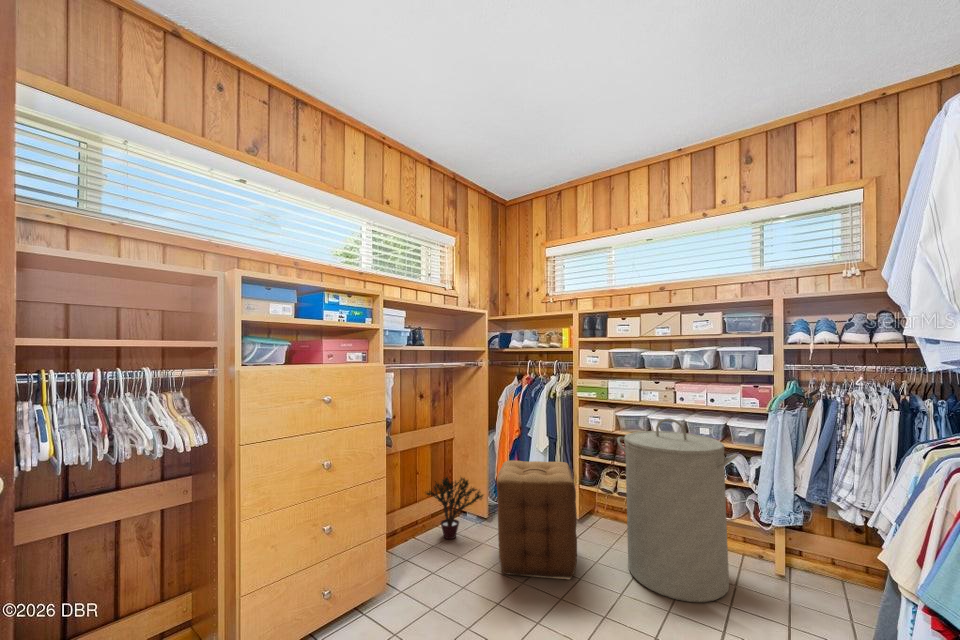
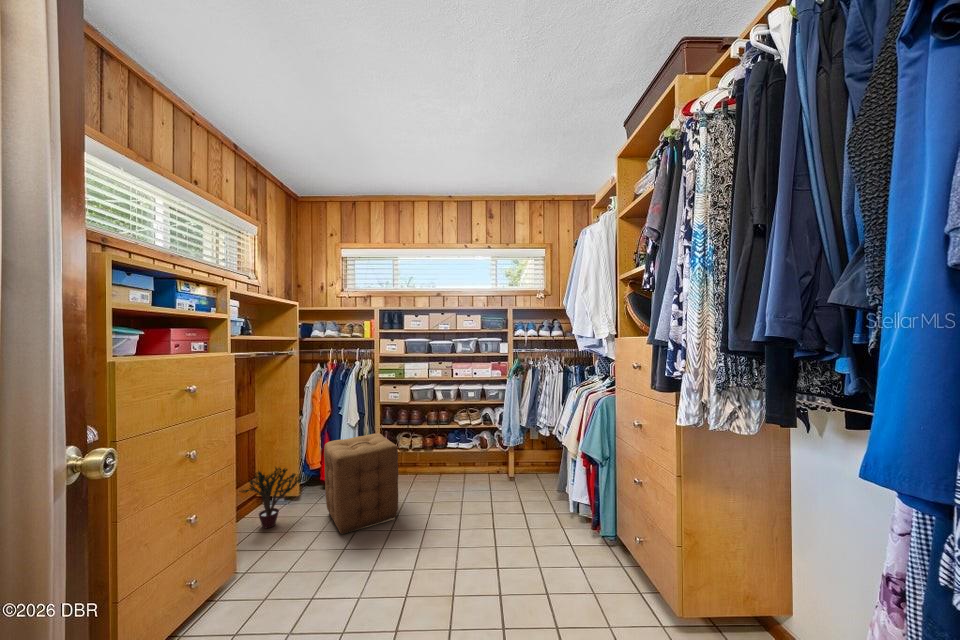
laundry hamper: present [617,418,738,602] -> none [418,388,495,507]

